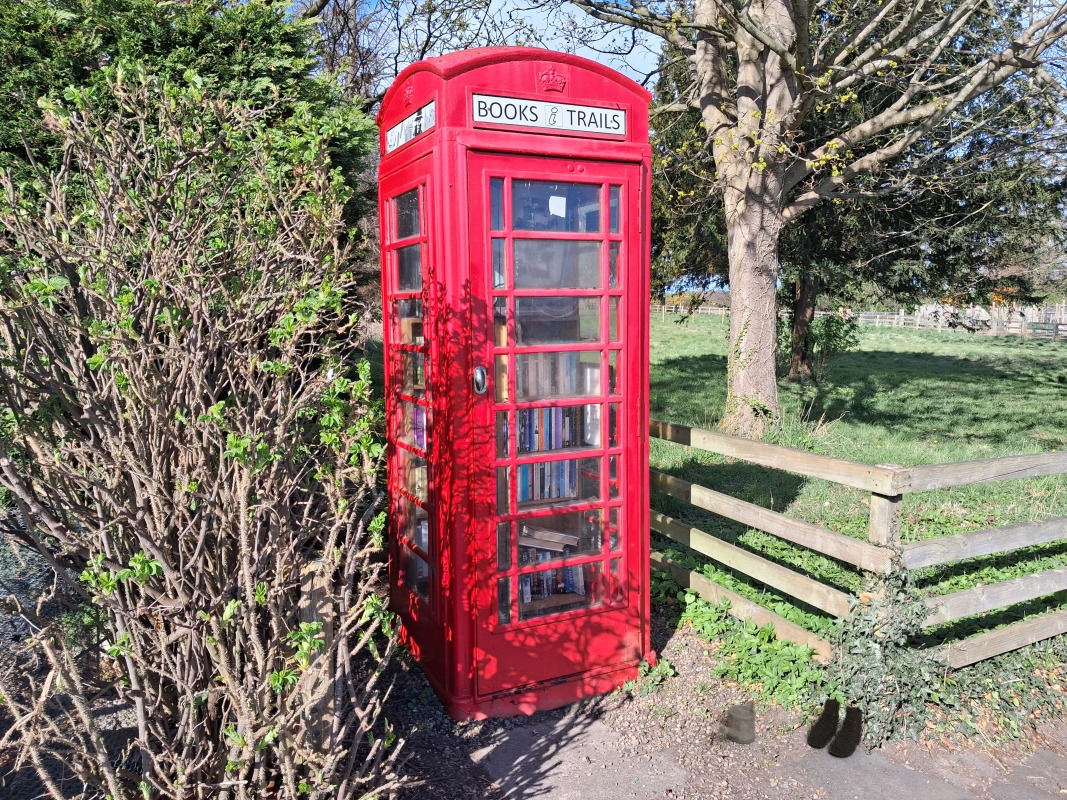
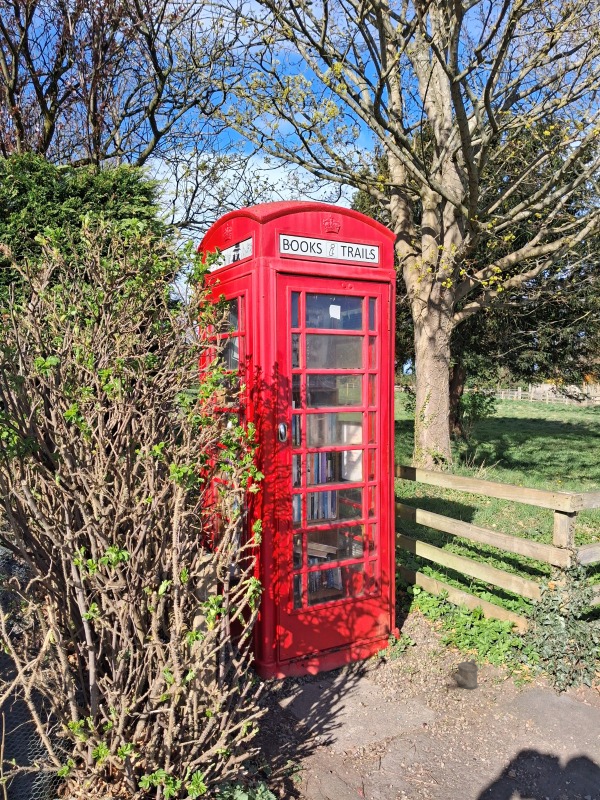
boots: present [808,698,862,757] -> none [514,654,551,694]

